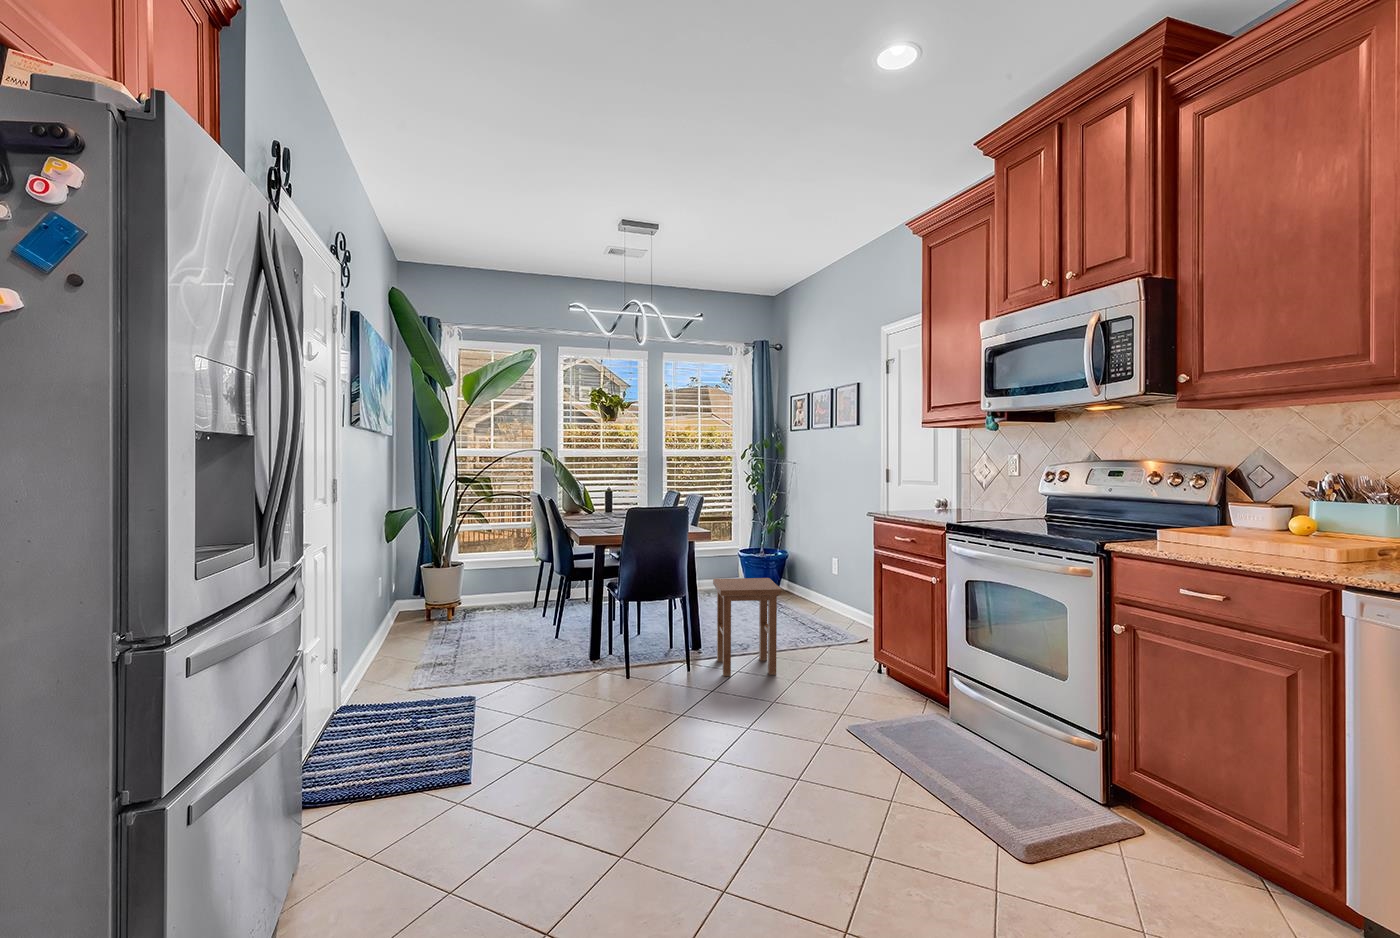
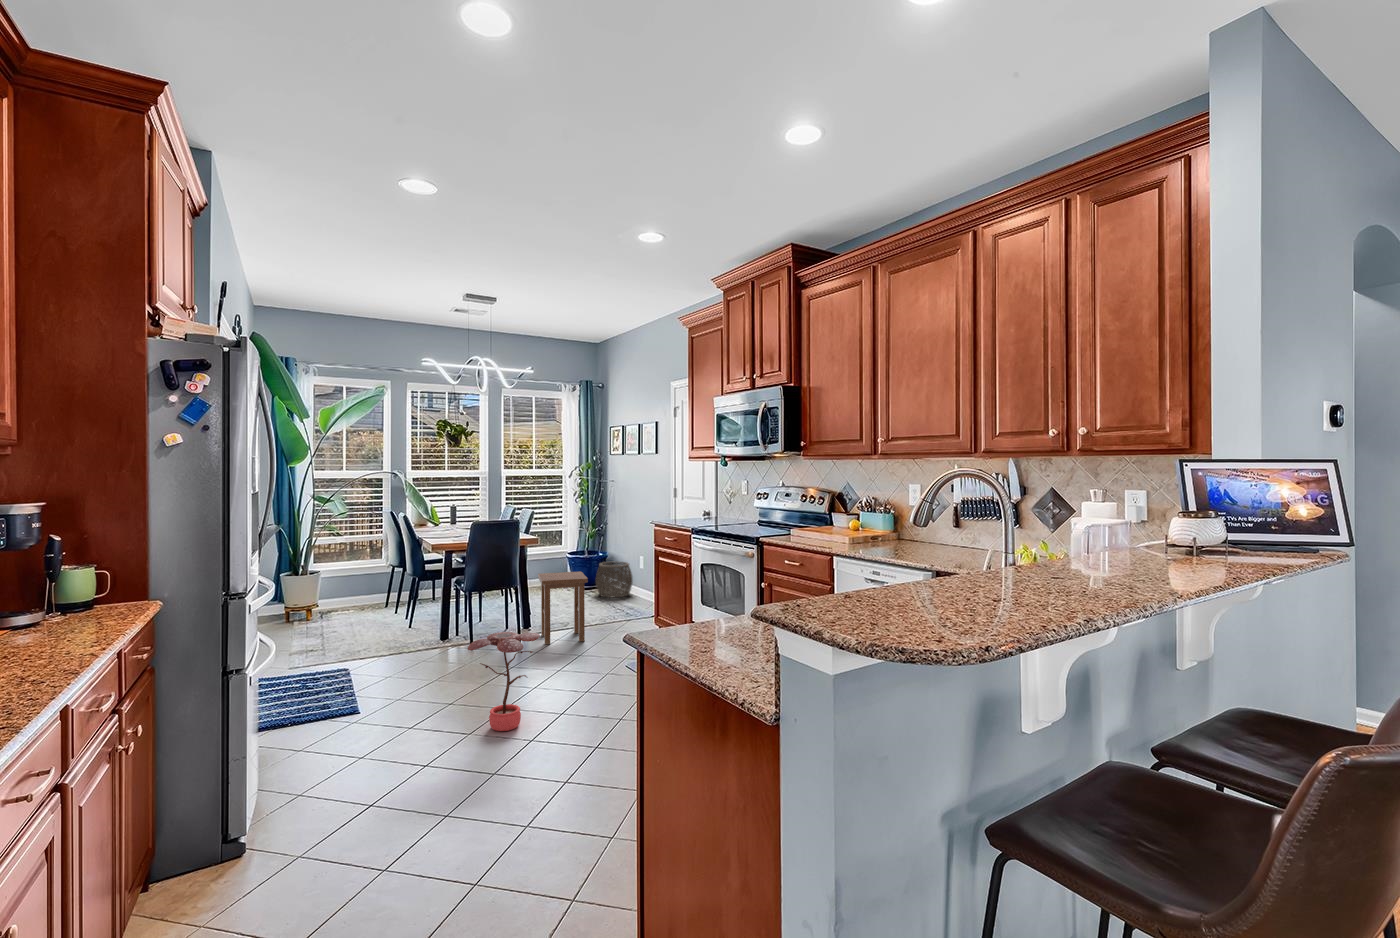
woven basket: none [776,563,823,609] -> present [596,561,633,598]
potted plant: none [623,682,736,852] -> present [468,632,540,731]

